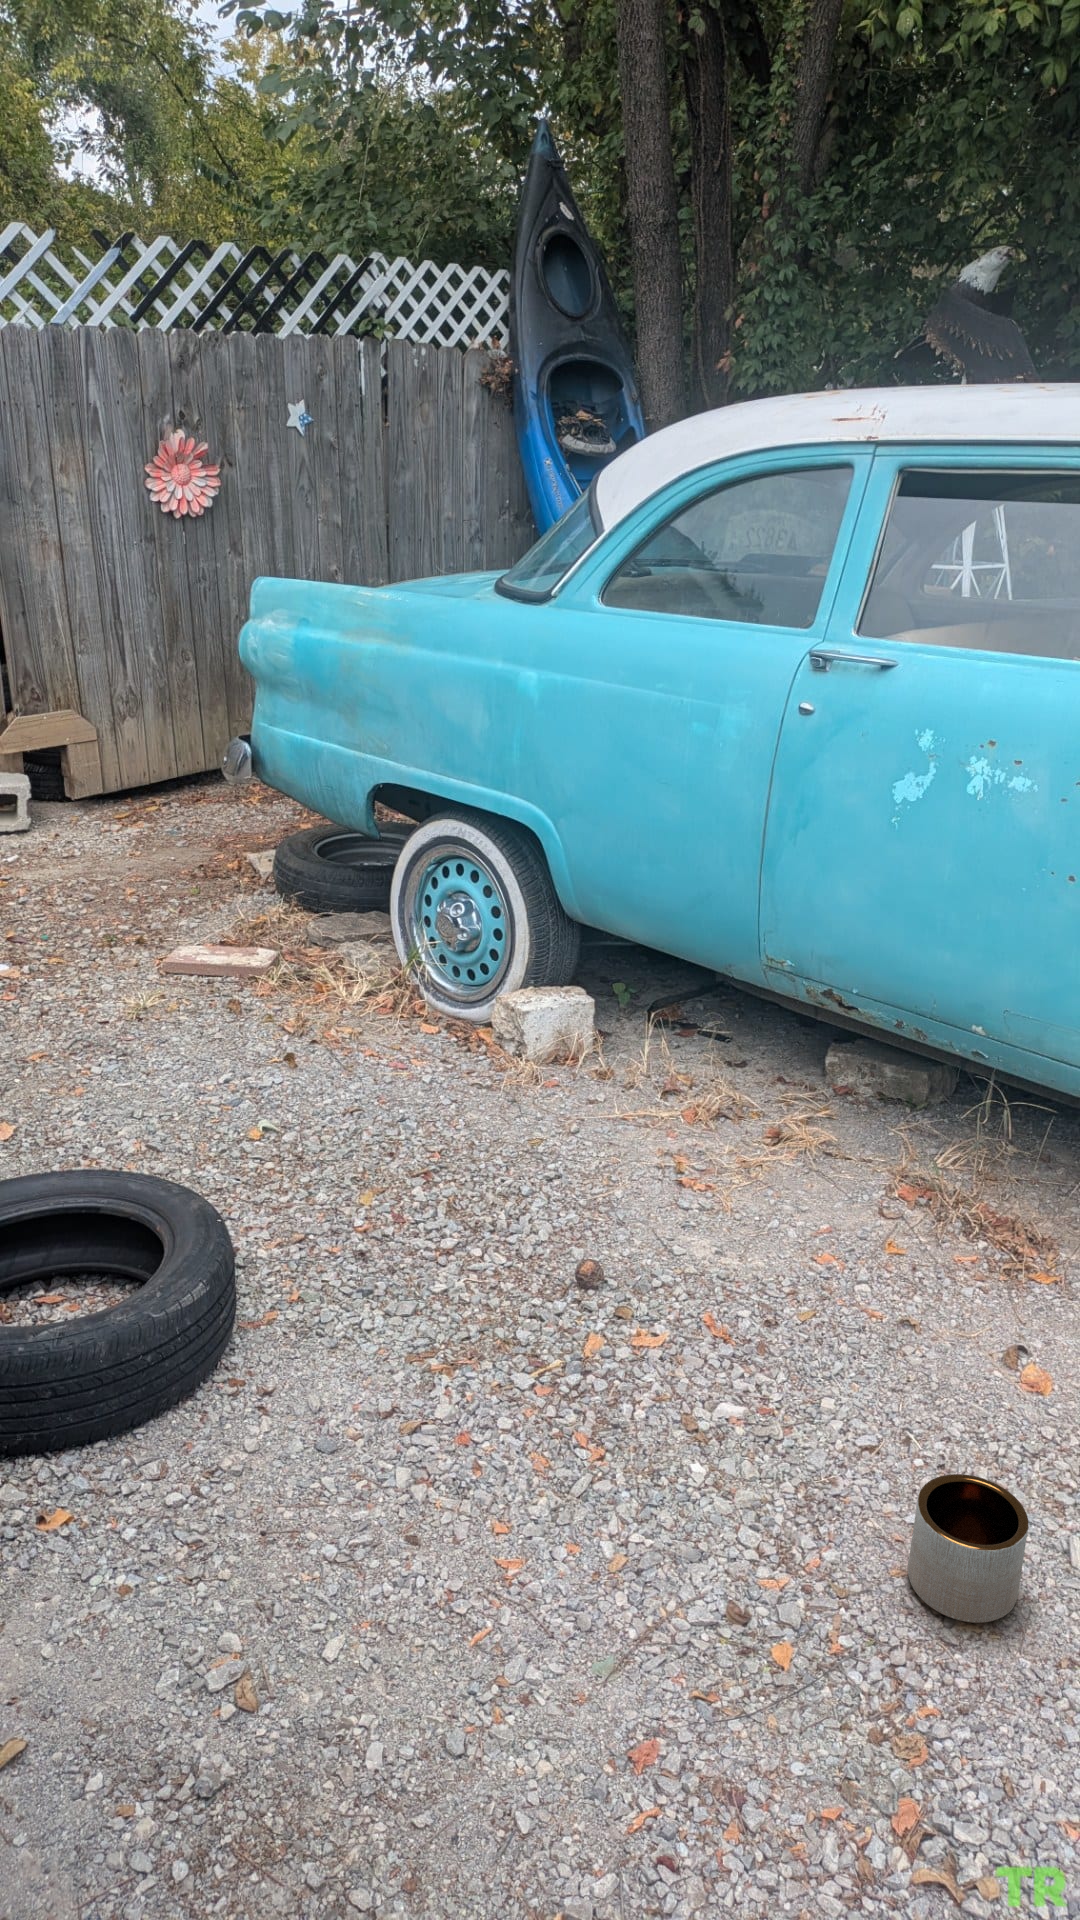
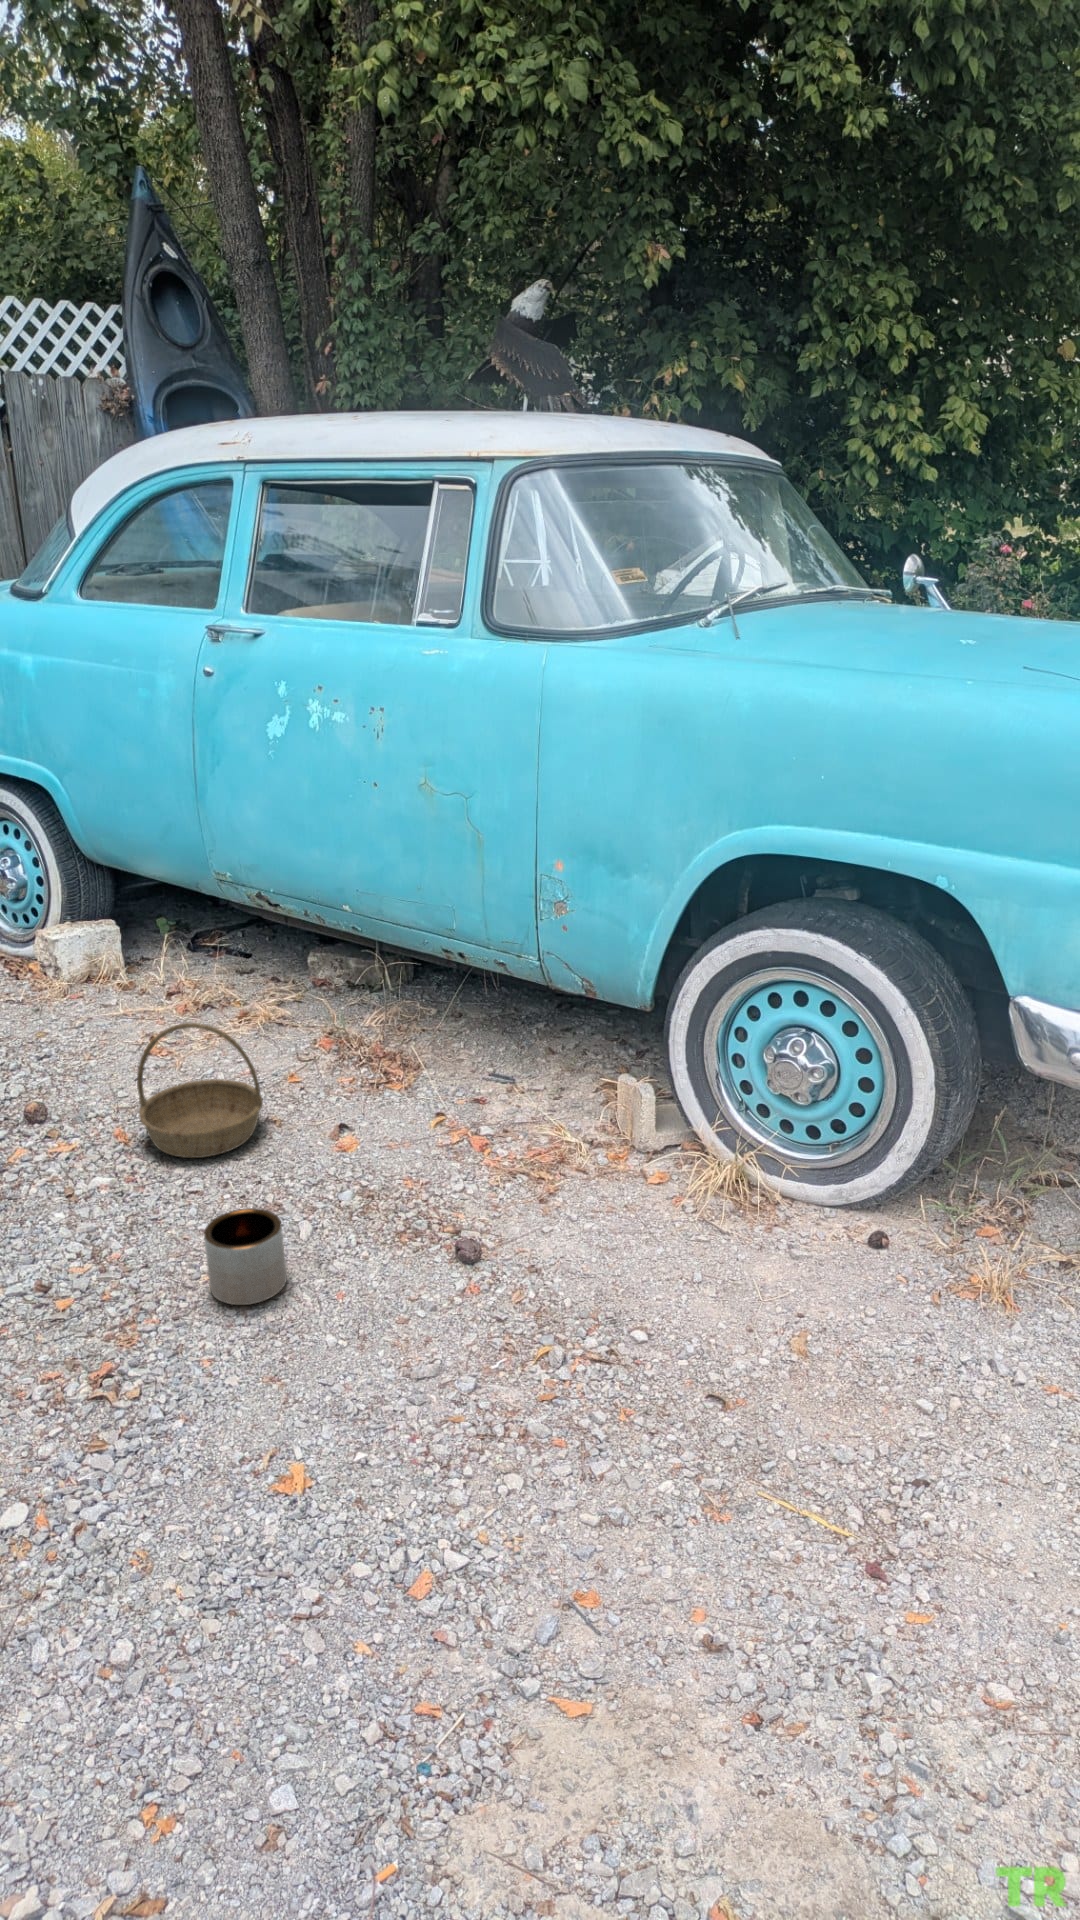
basket: none [713,1171,877,1349] -> present [137,1023,263,1158]

